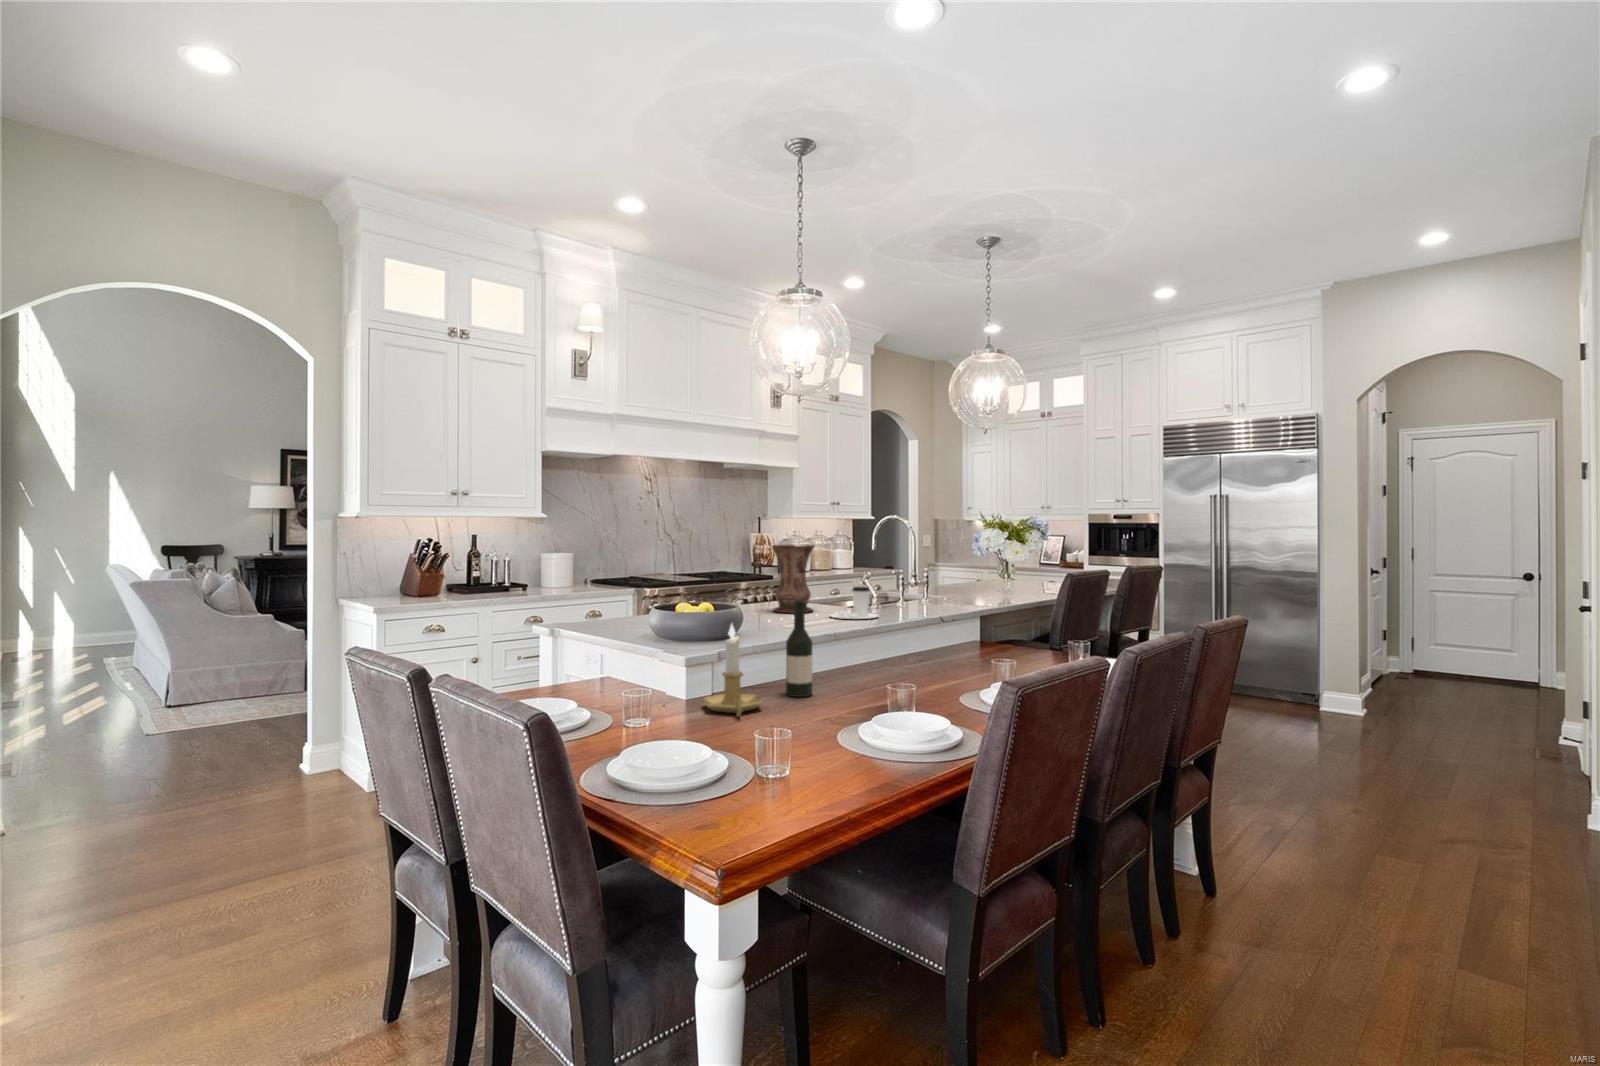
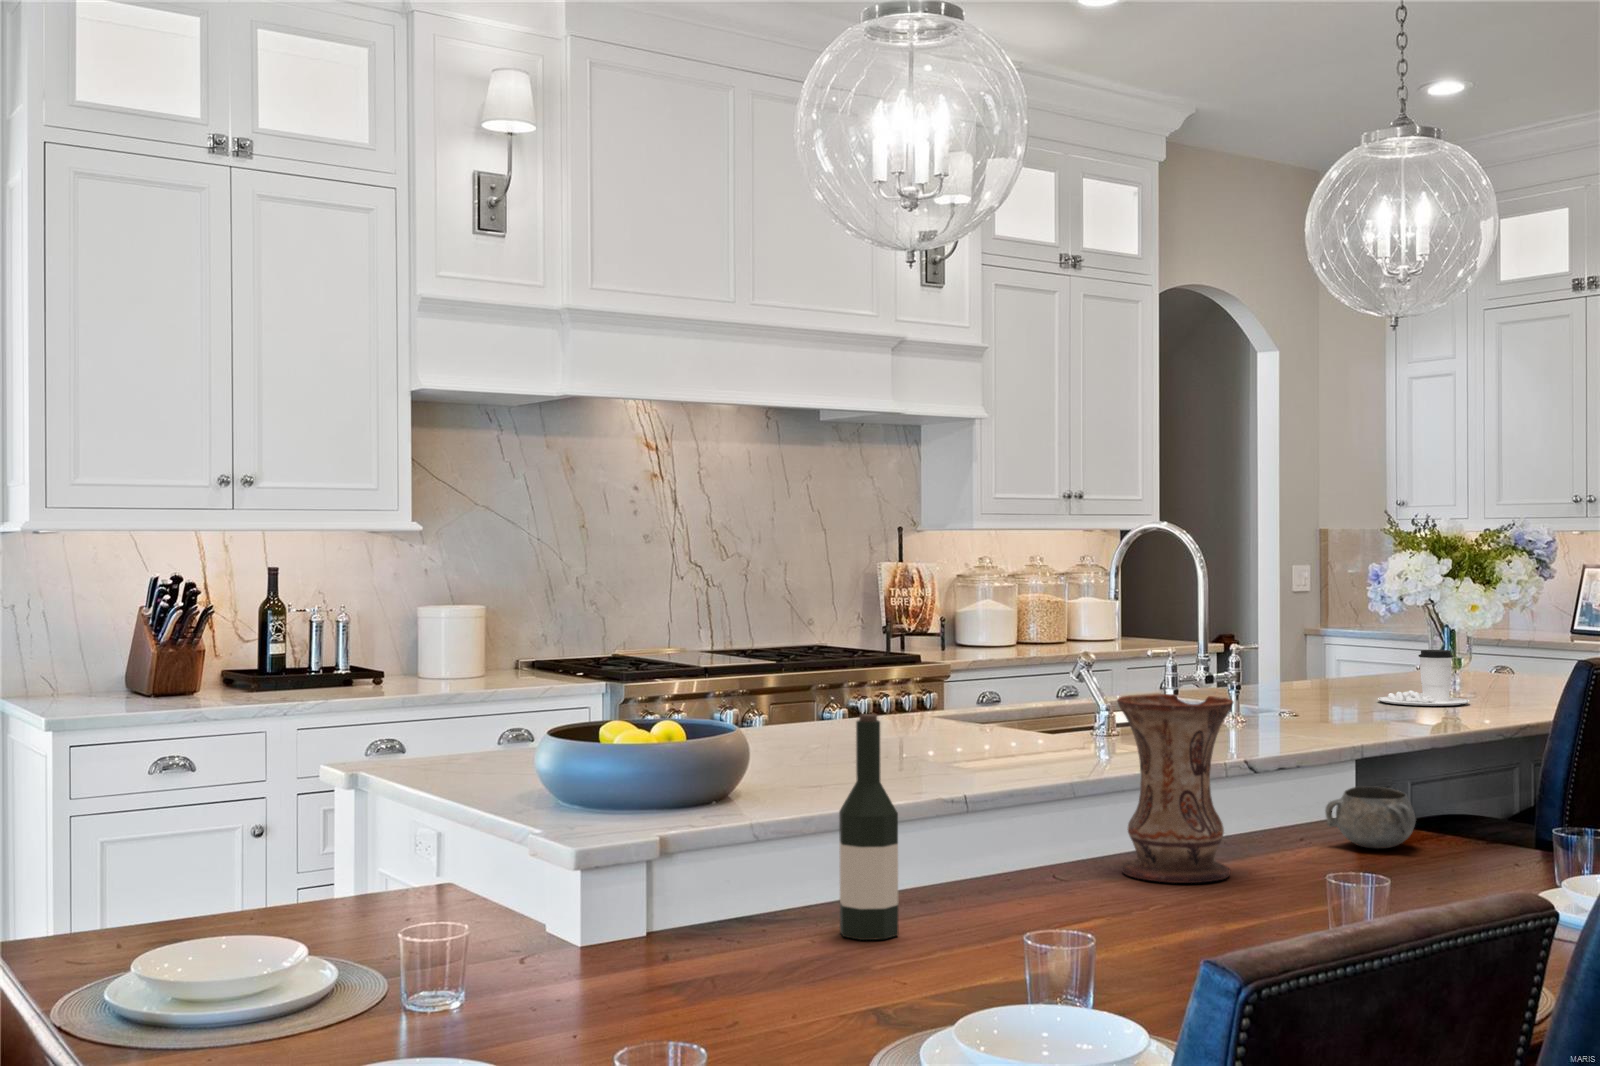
vase: present [772,545,815,613] -> present [1117,694,1233,883]
coffee cup: present [830,586,878,619] -> present [1378,650,1469,706]
candlestick: present [703,625,763,716] -> none [638,767,768,982]
decorative bowl: none [972,628,1010,654] -> present [1325,786,1416,849]

